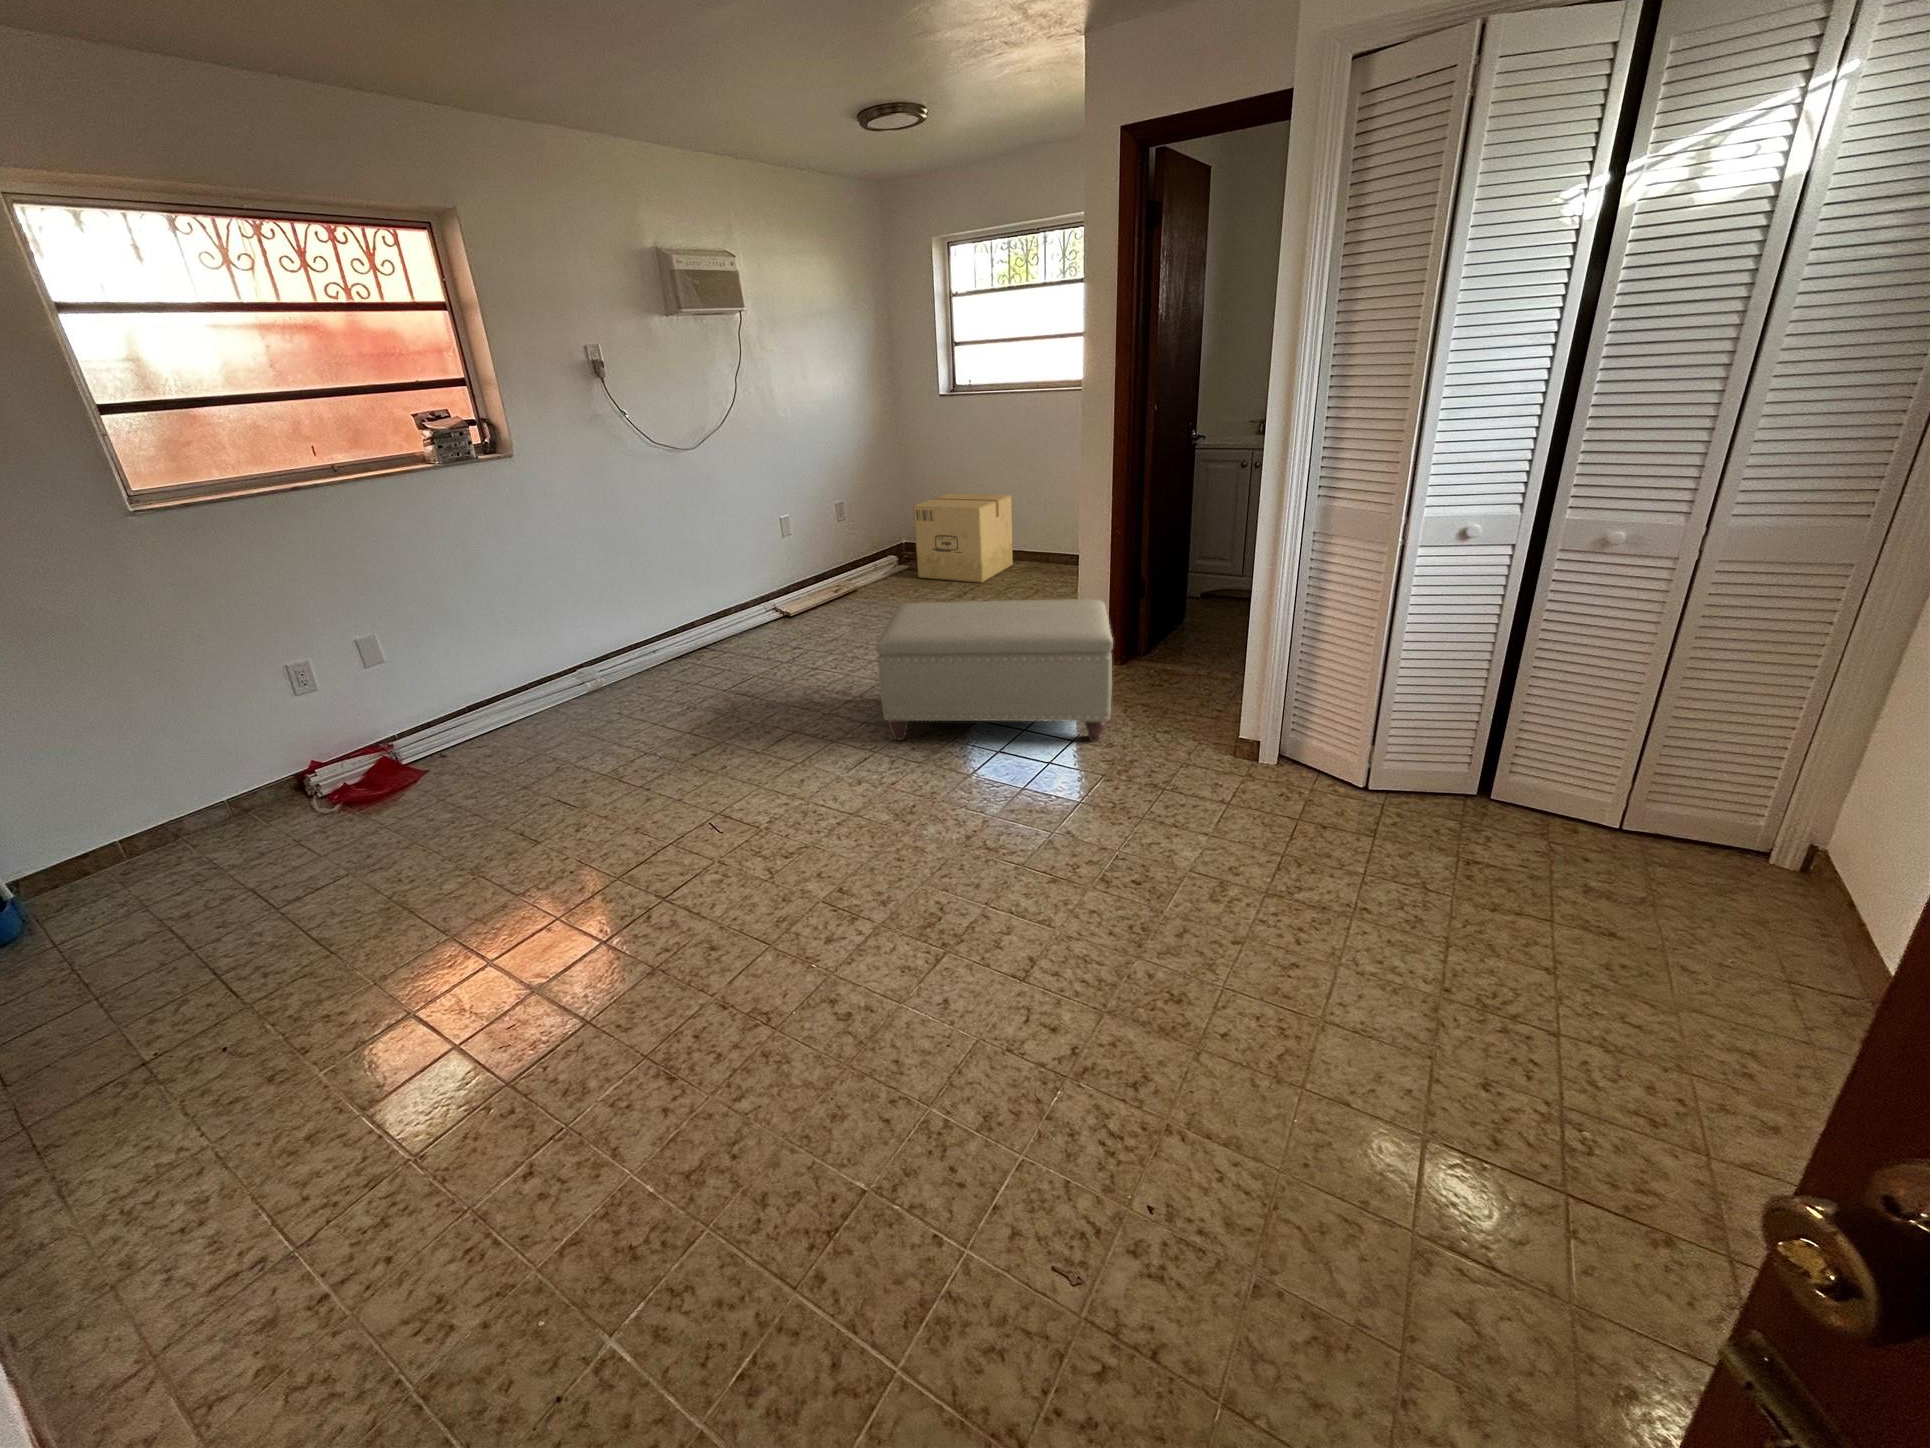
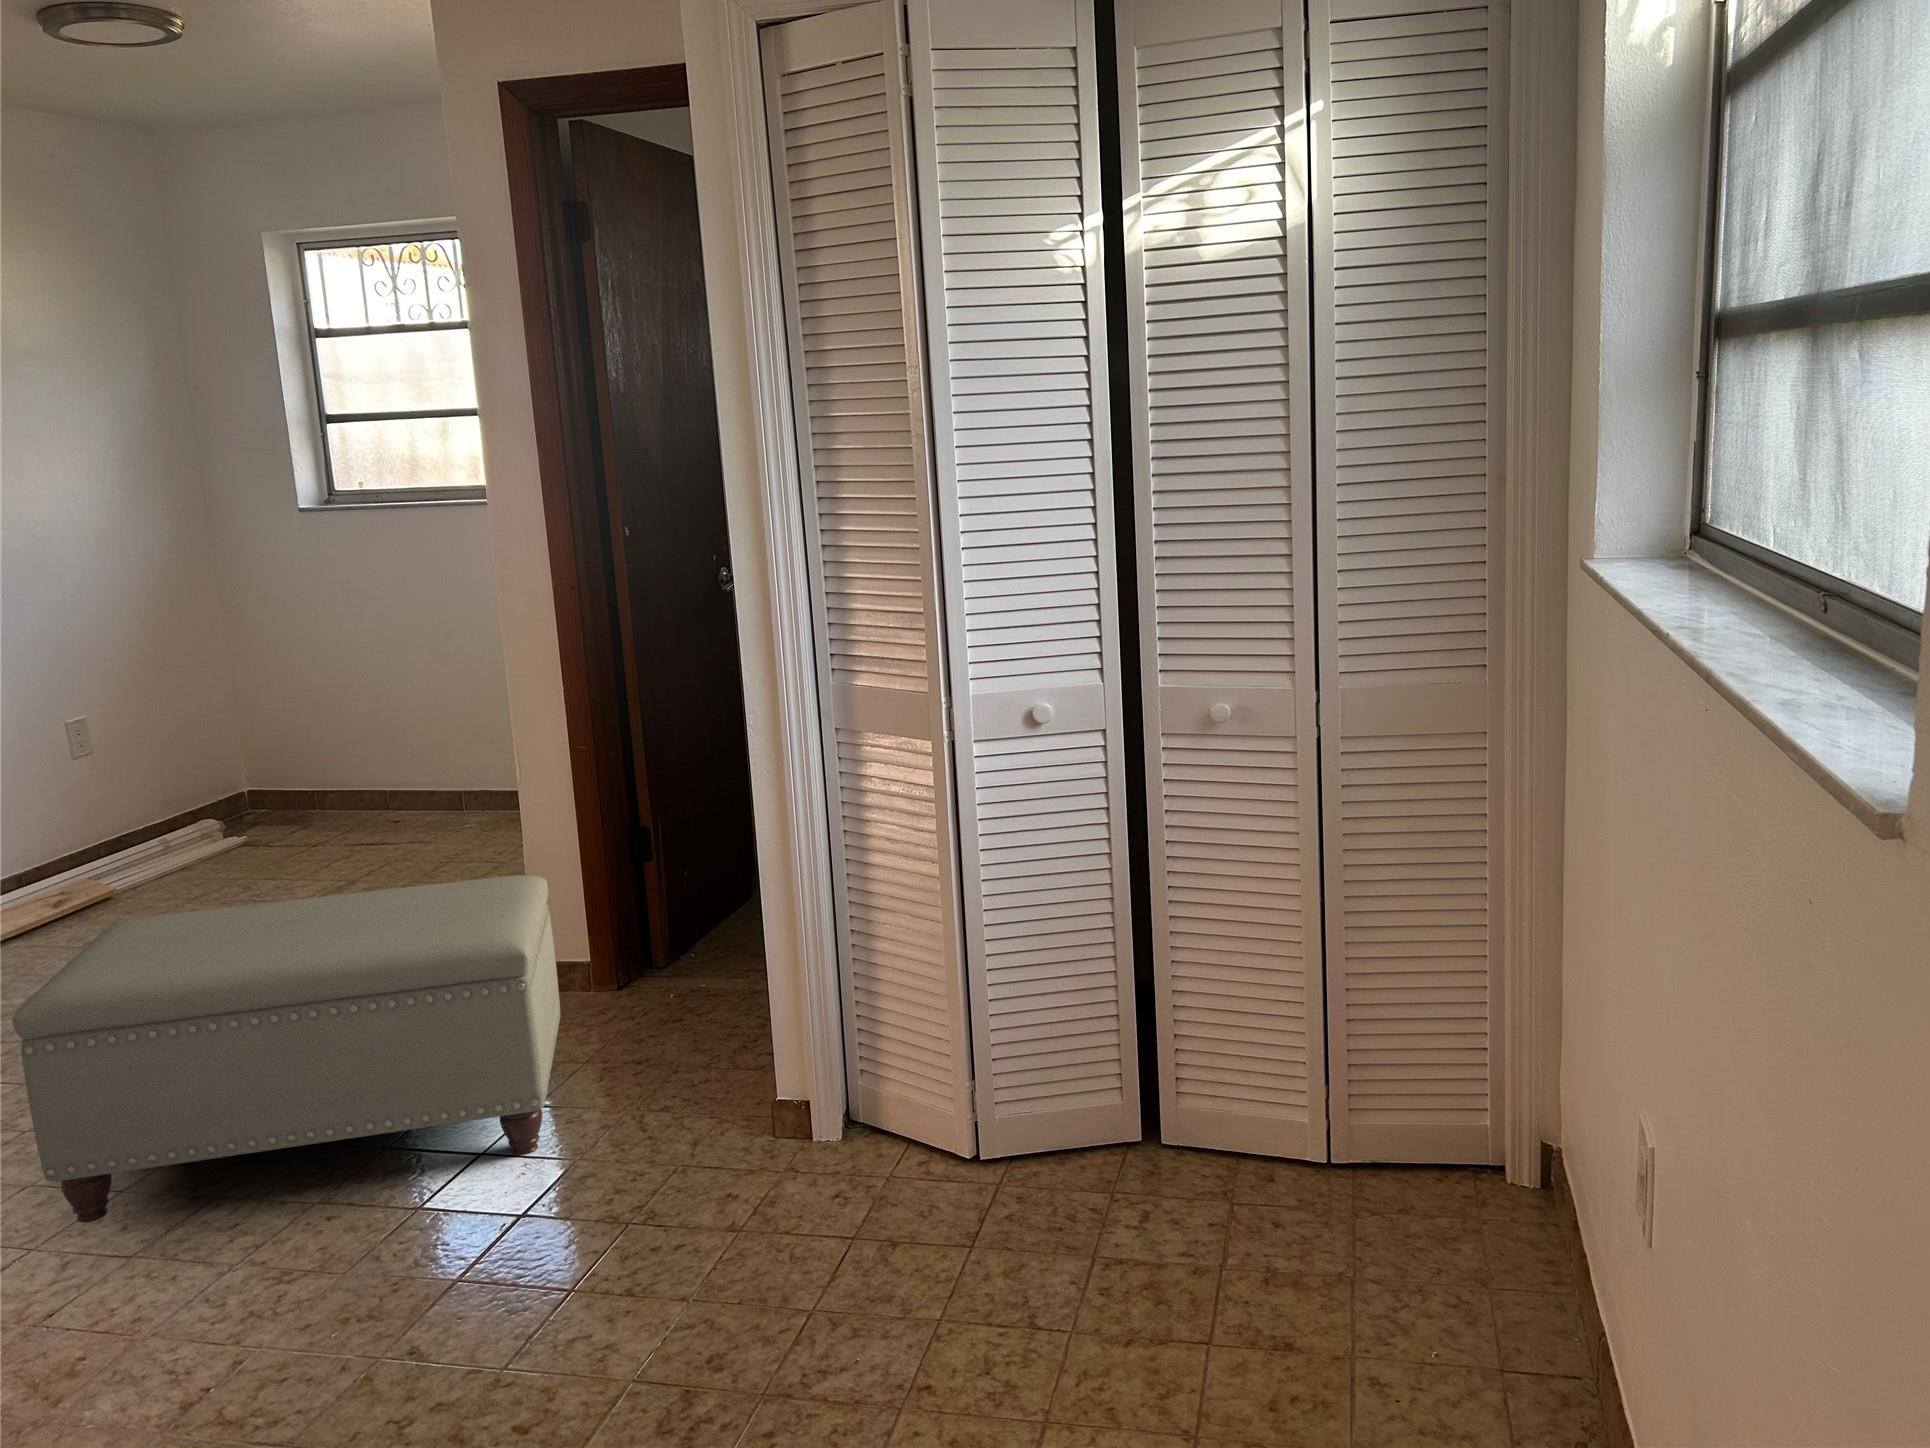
cardboard box: present [914,493,1013,583] -> none [242,688,468,860]

